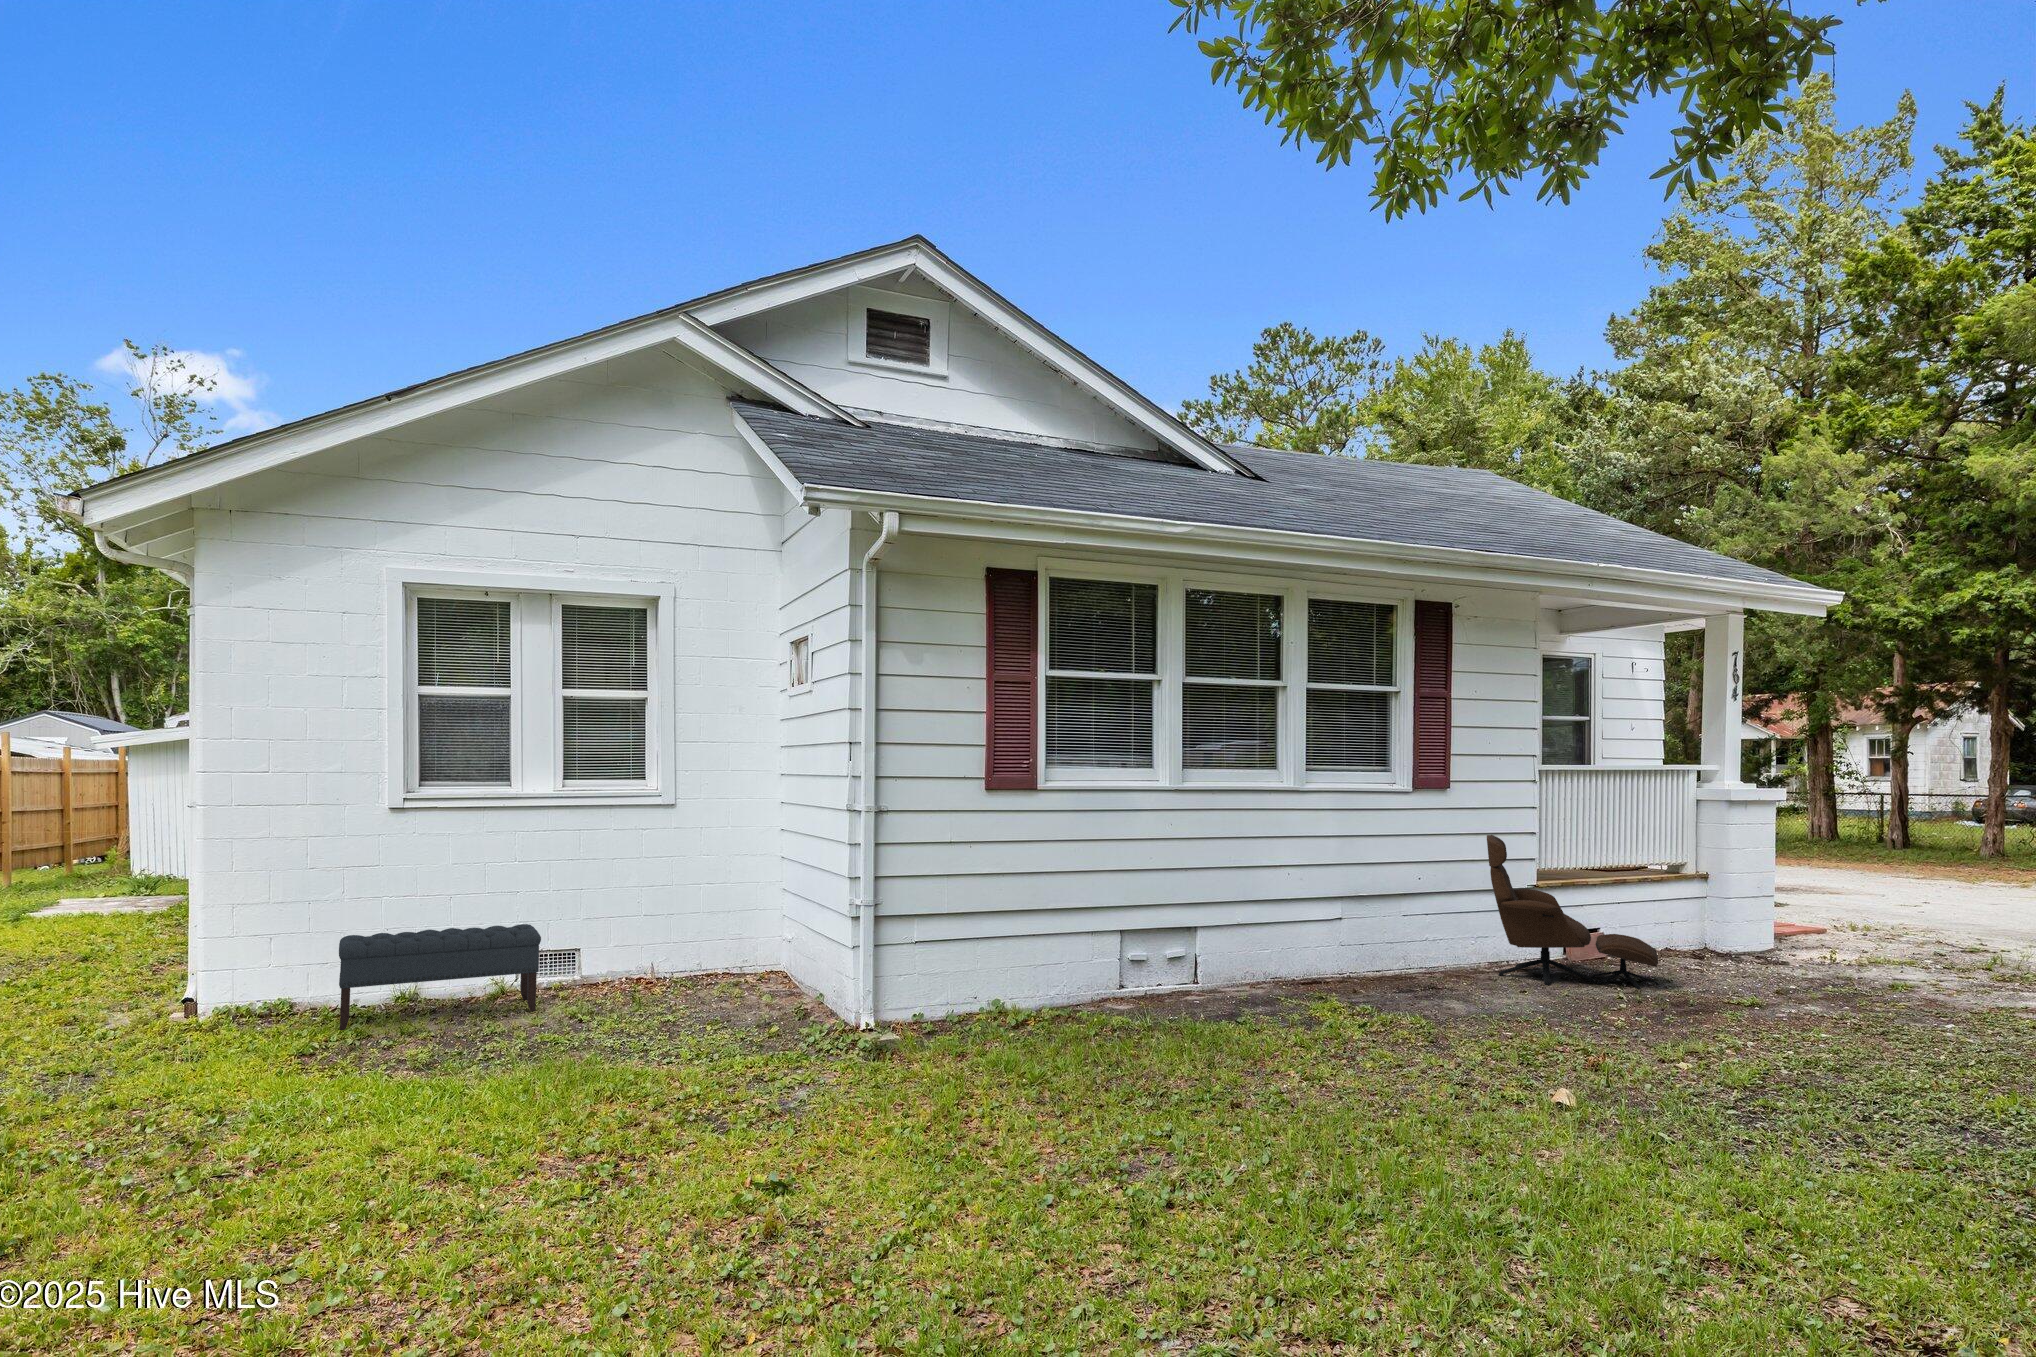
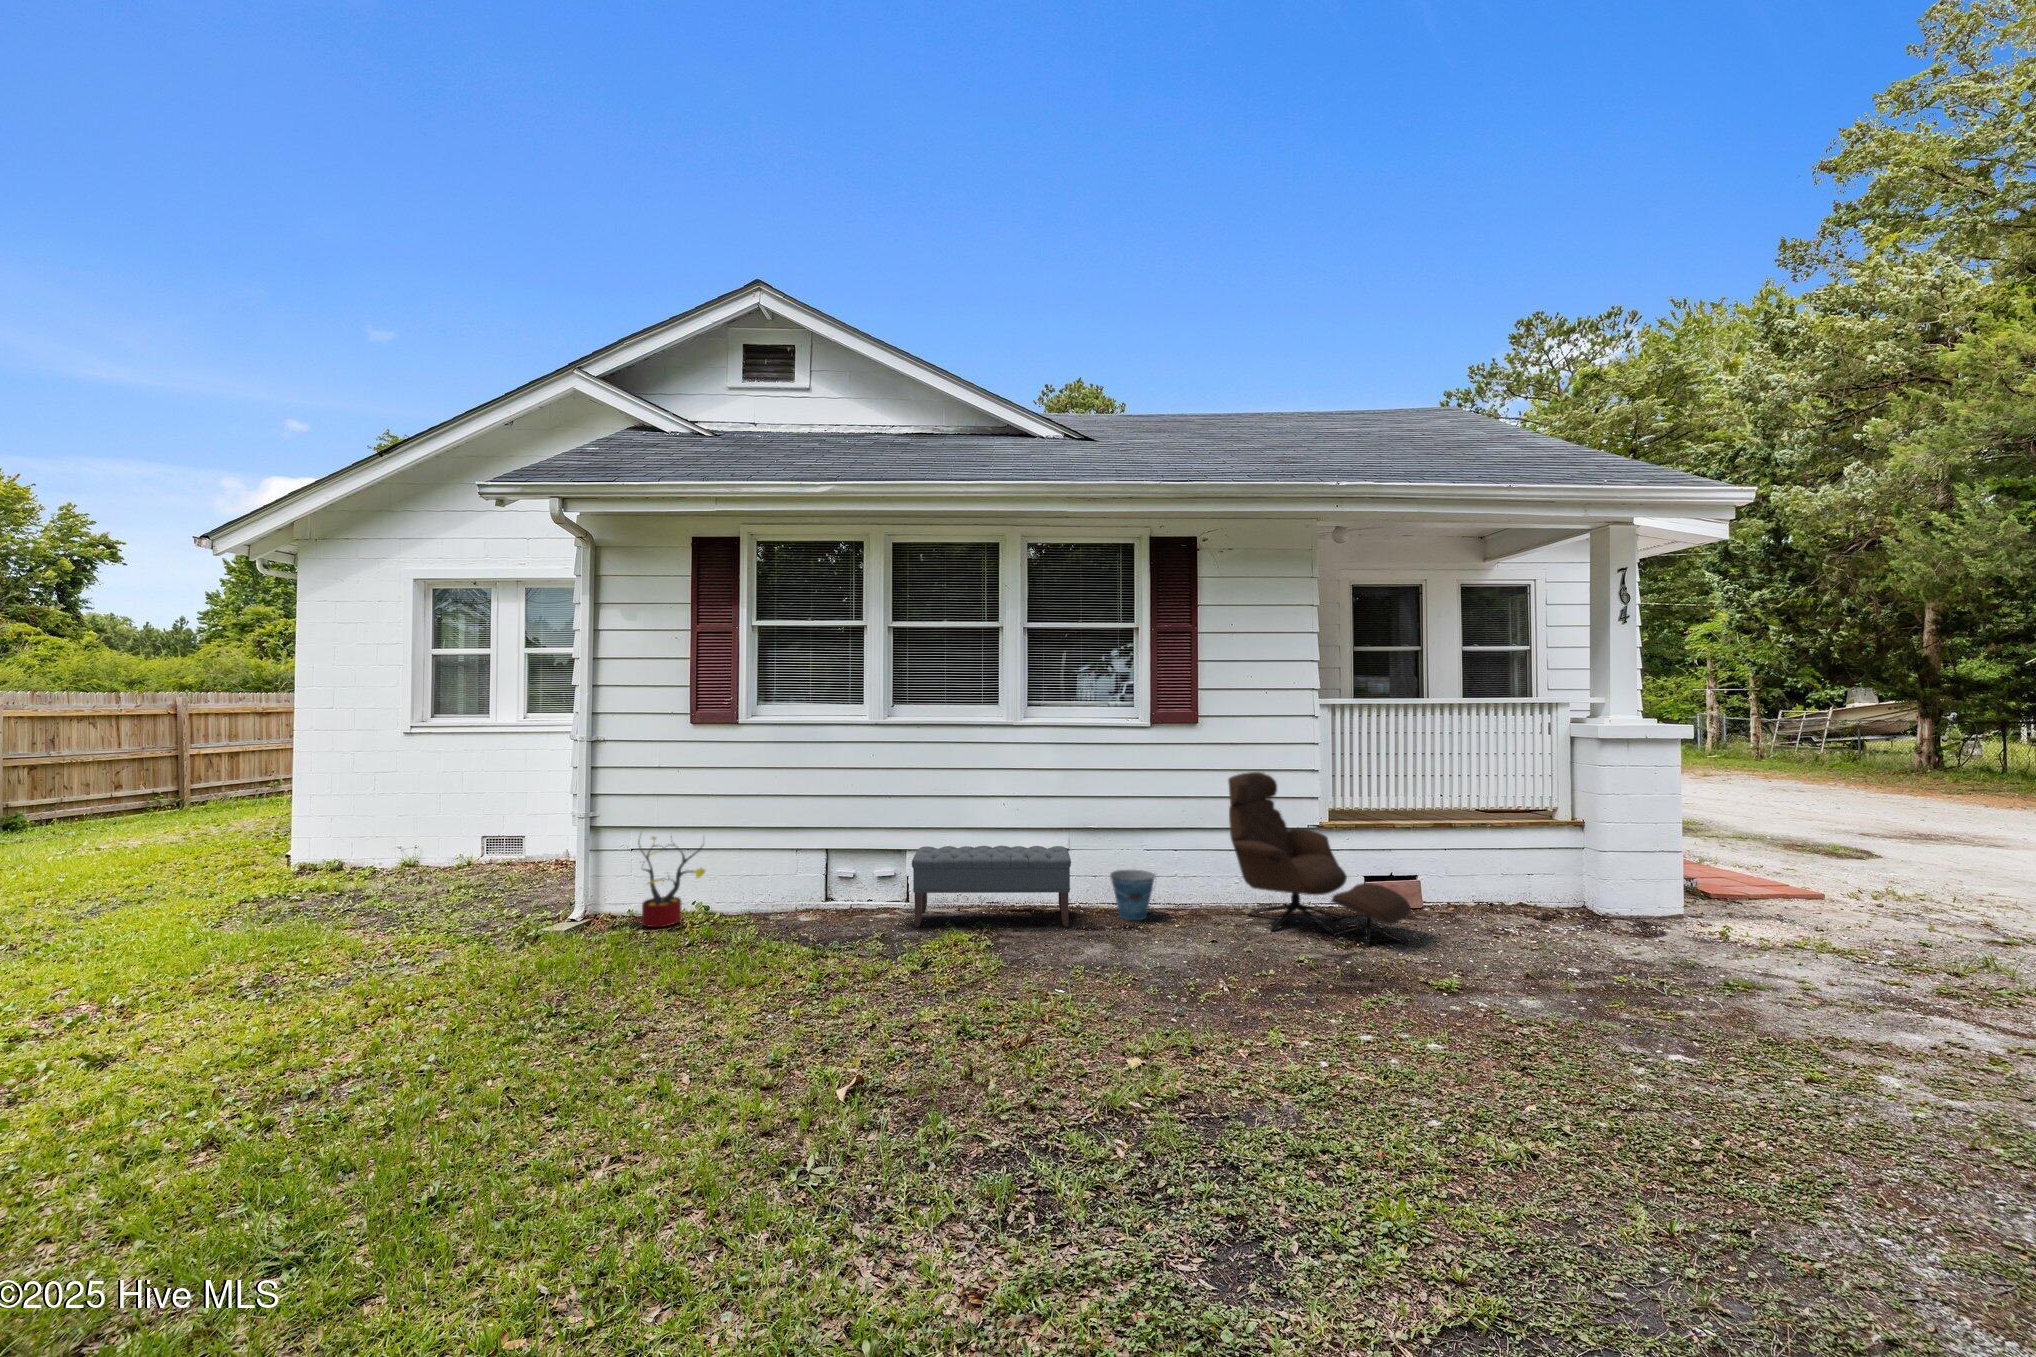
decorative plant: none [929,923,1052,1037] -> present [640,837,705,927]
bench: present [339,924,541,1030] -> present [912,846,1071,927]
bucket: none [1388,938,1437,987] -> present [1110,870,1155,920]

